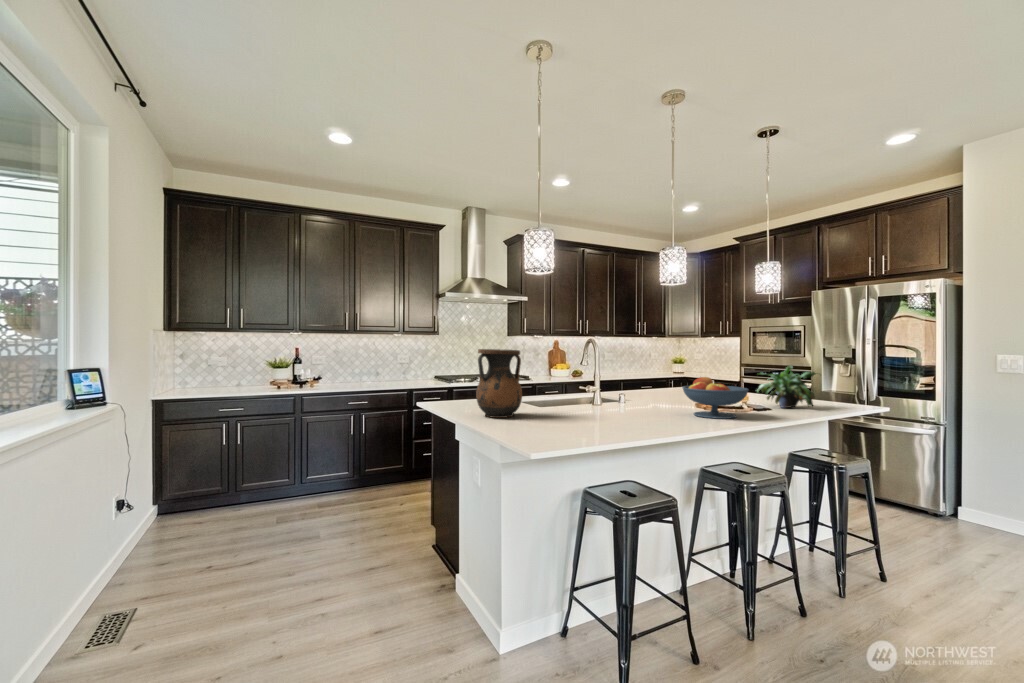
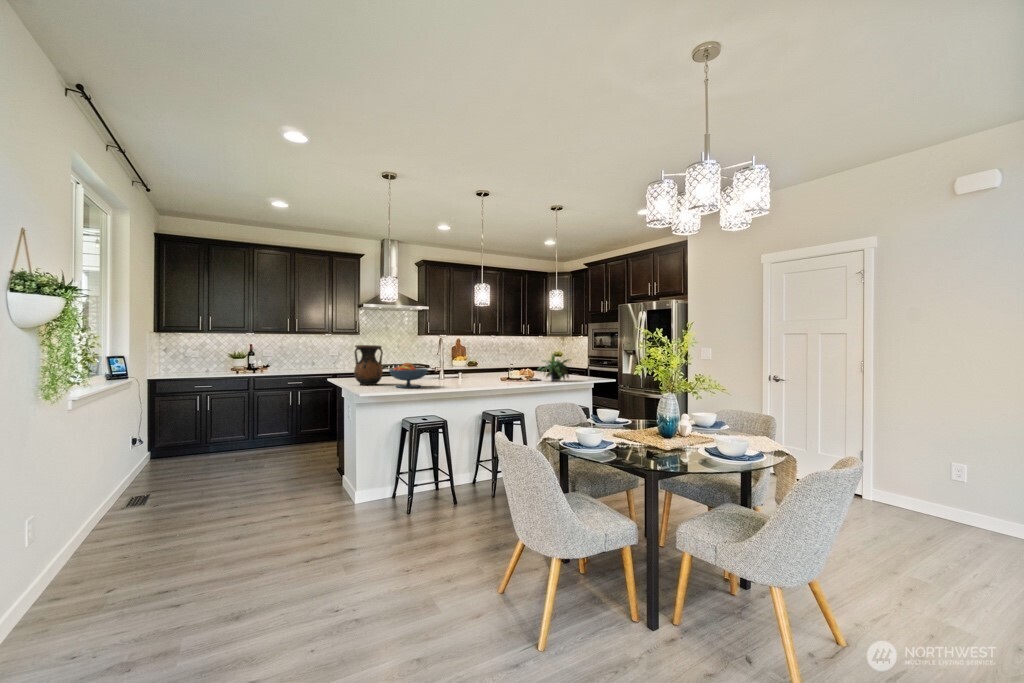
fruit bowl: present [682,377,749,419] -> present [389,363,428,388]

